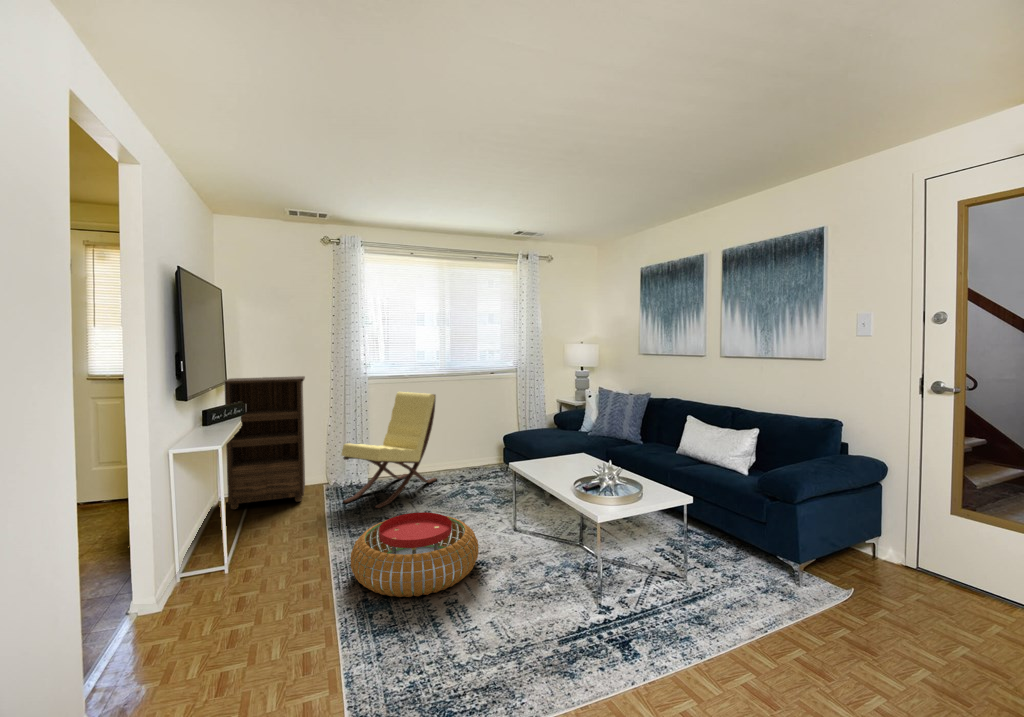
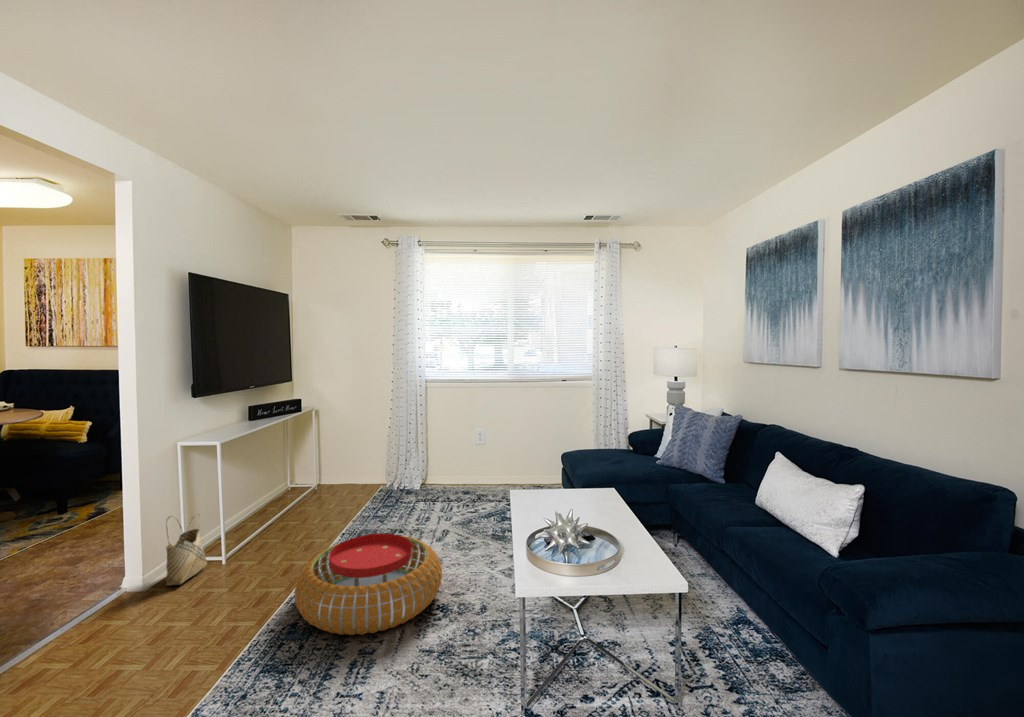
bookshelf: present [224,376,305,509] -> none [283,377,364,499]
lounge chair: present [341,392,437,508] -> none [380,396,489,518]
woven basket: none [175,521,212,600] -> present [166,516,207,586]

